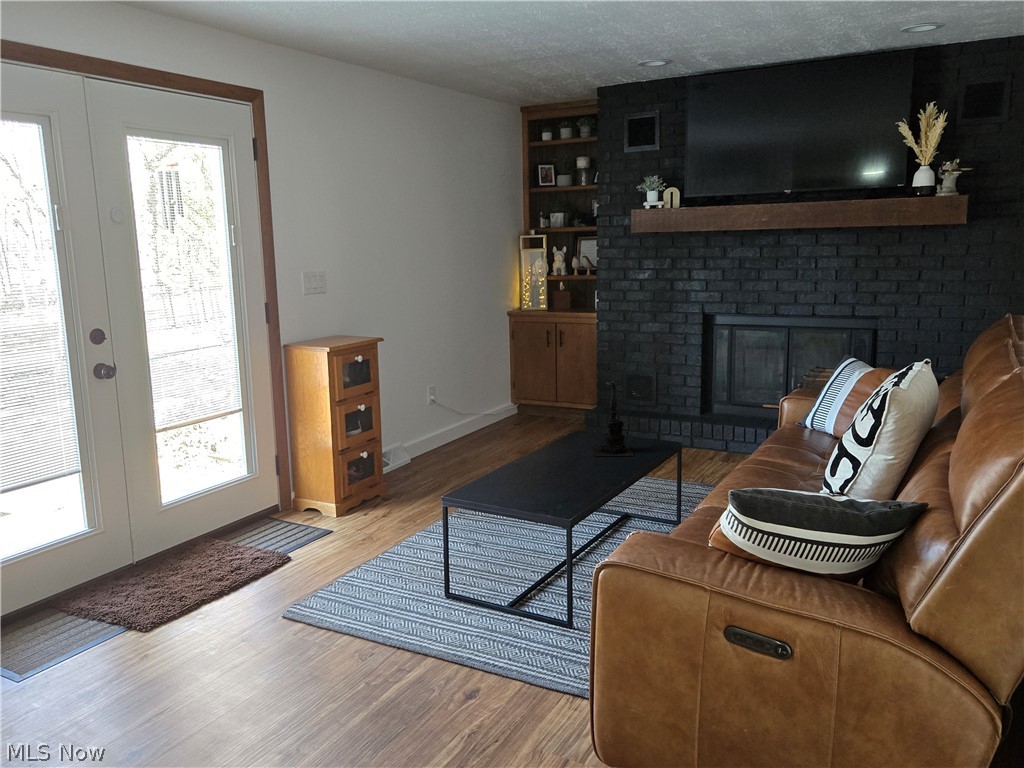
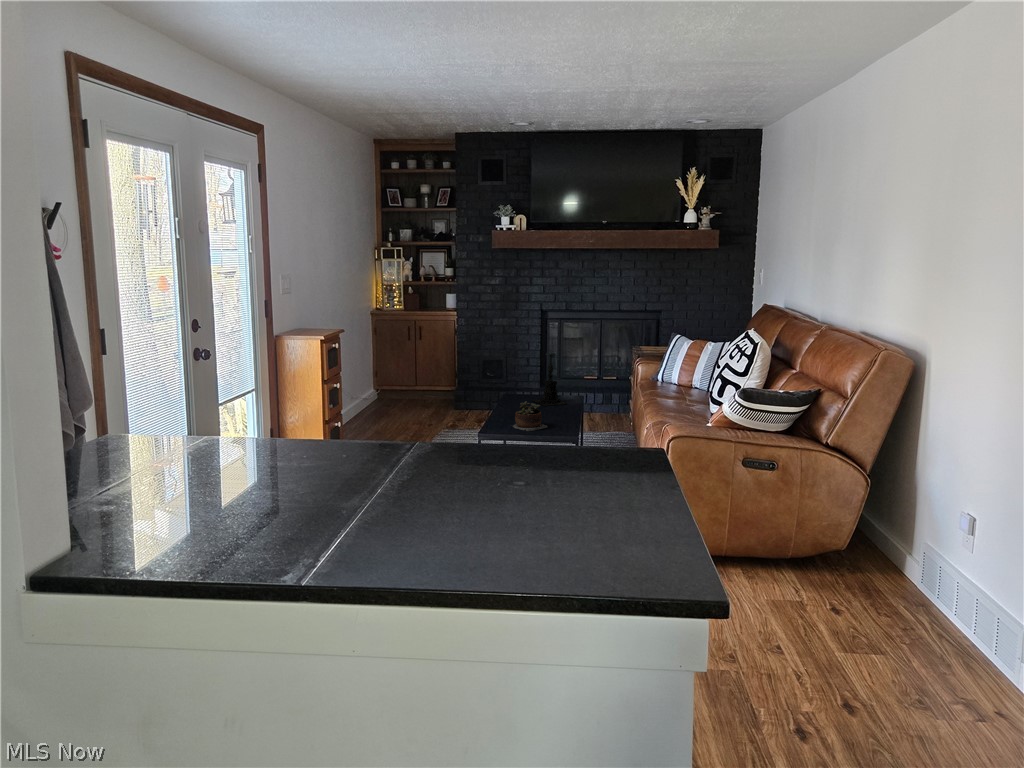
succulent plant: none [499,455,548,501] -> present [513,401,547,431]

